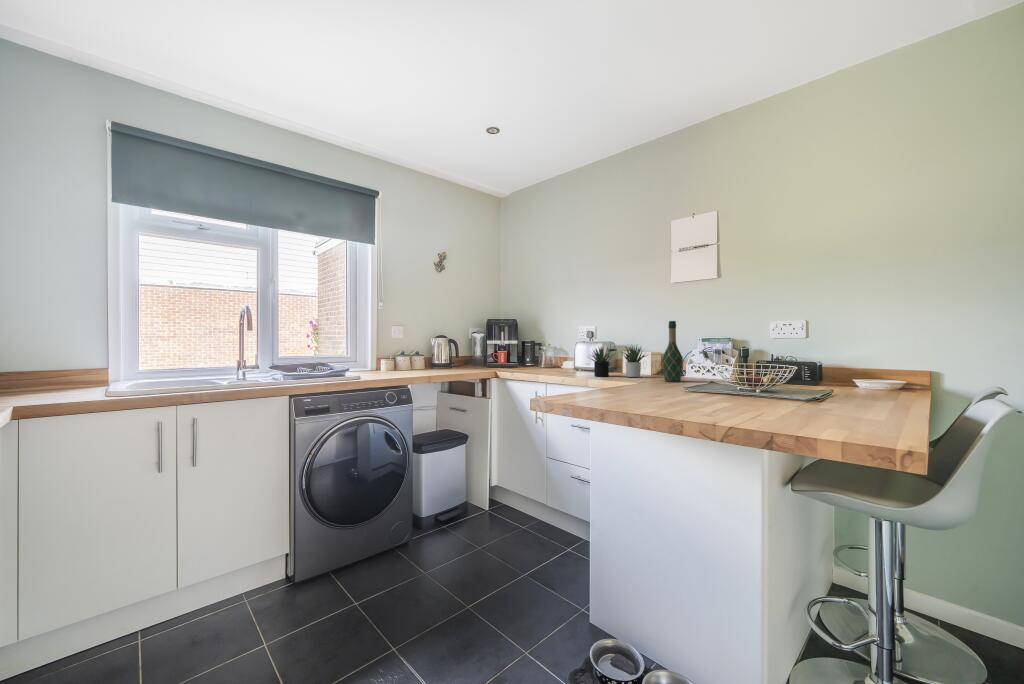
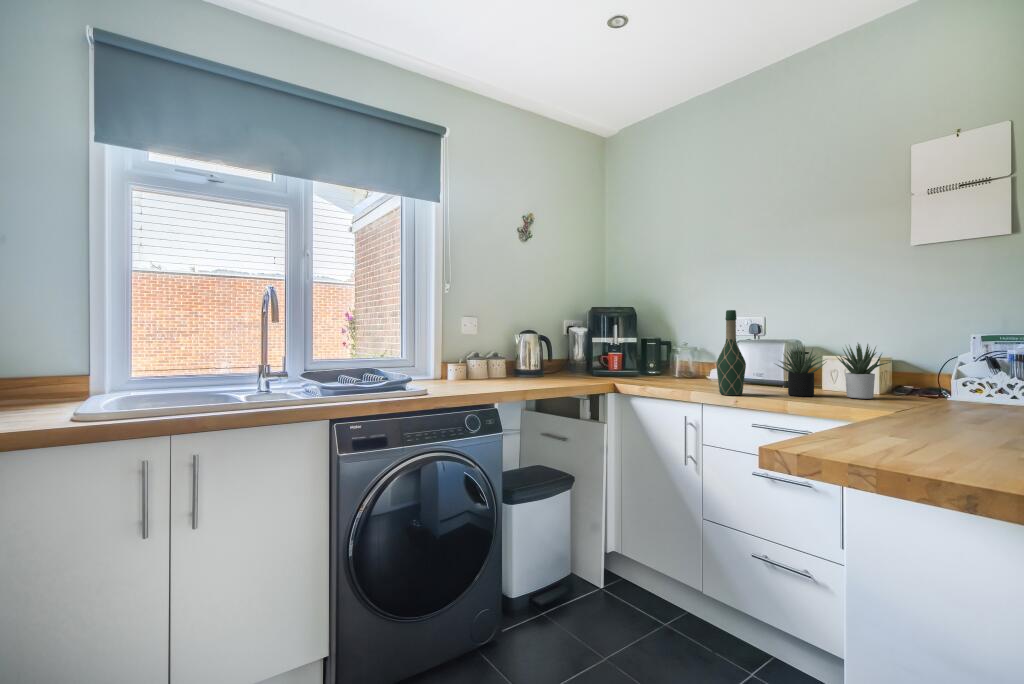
wine bottle: present [662,321,683,382] -> present [716,310,746,395]

